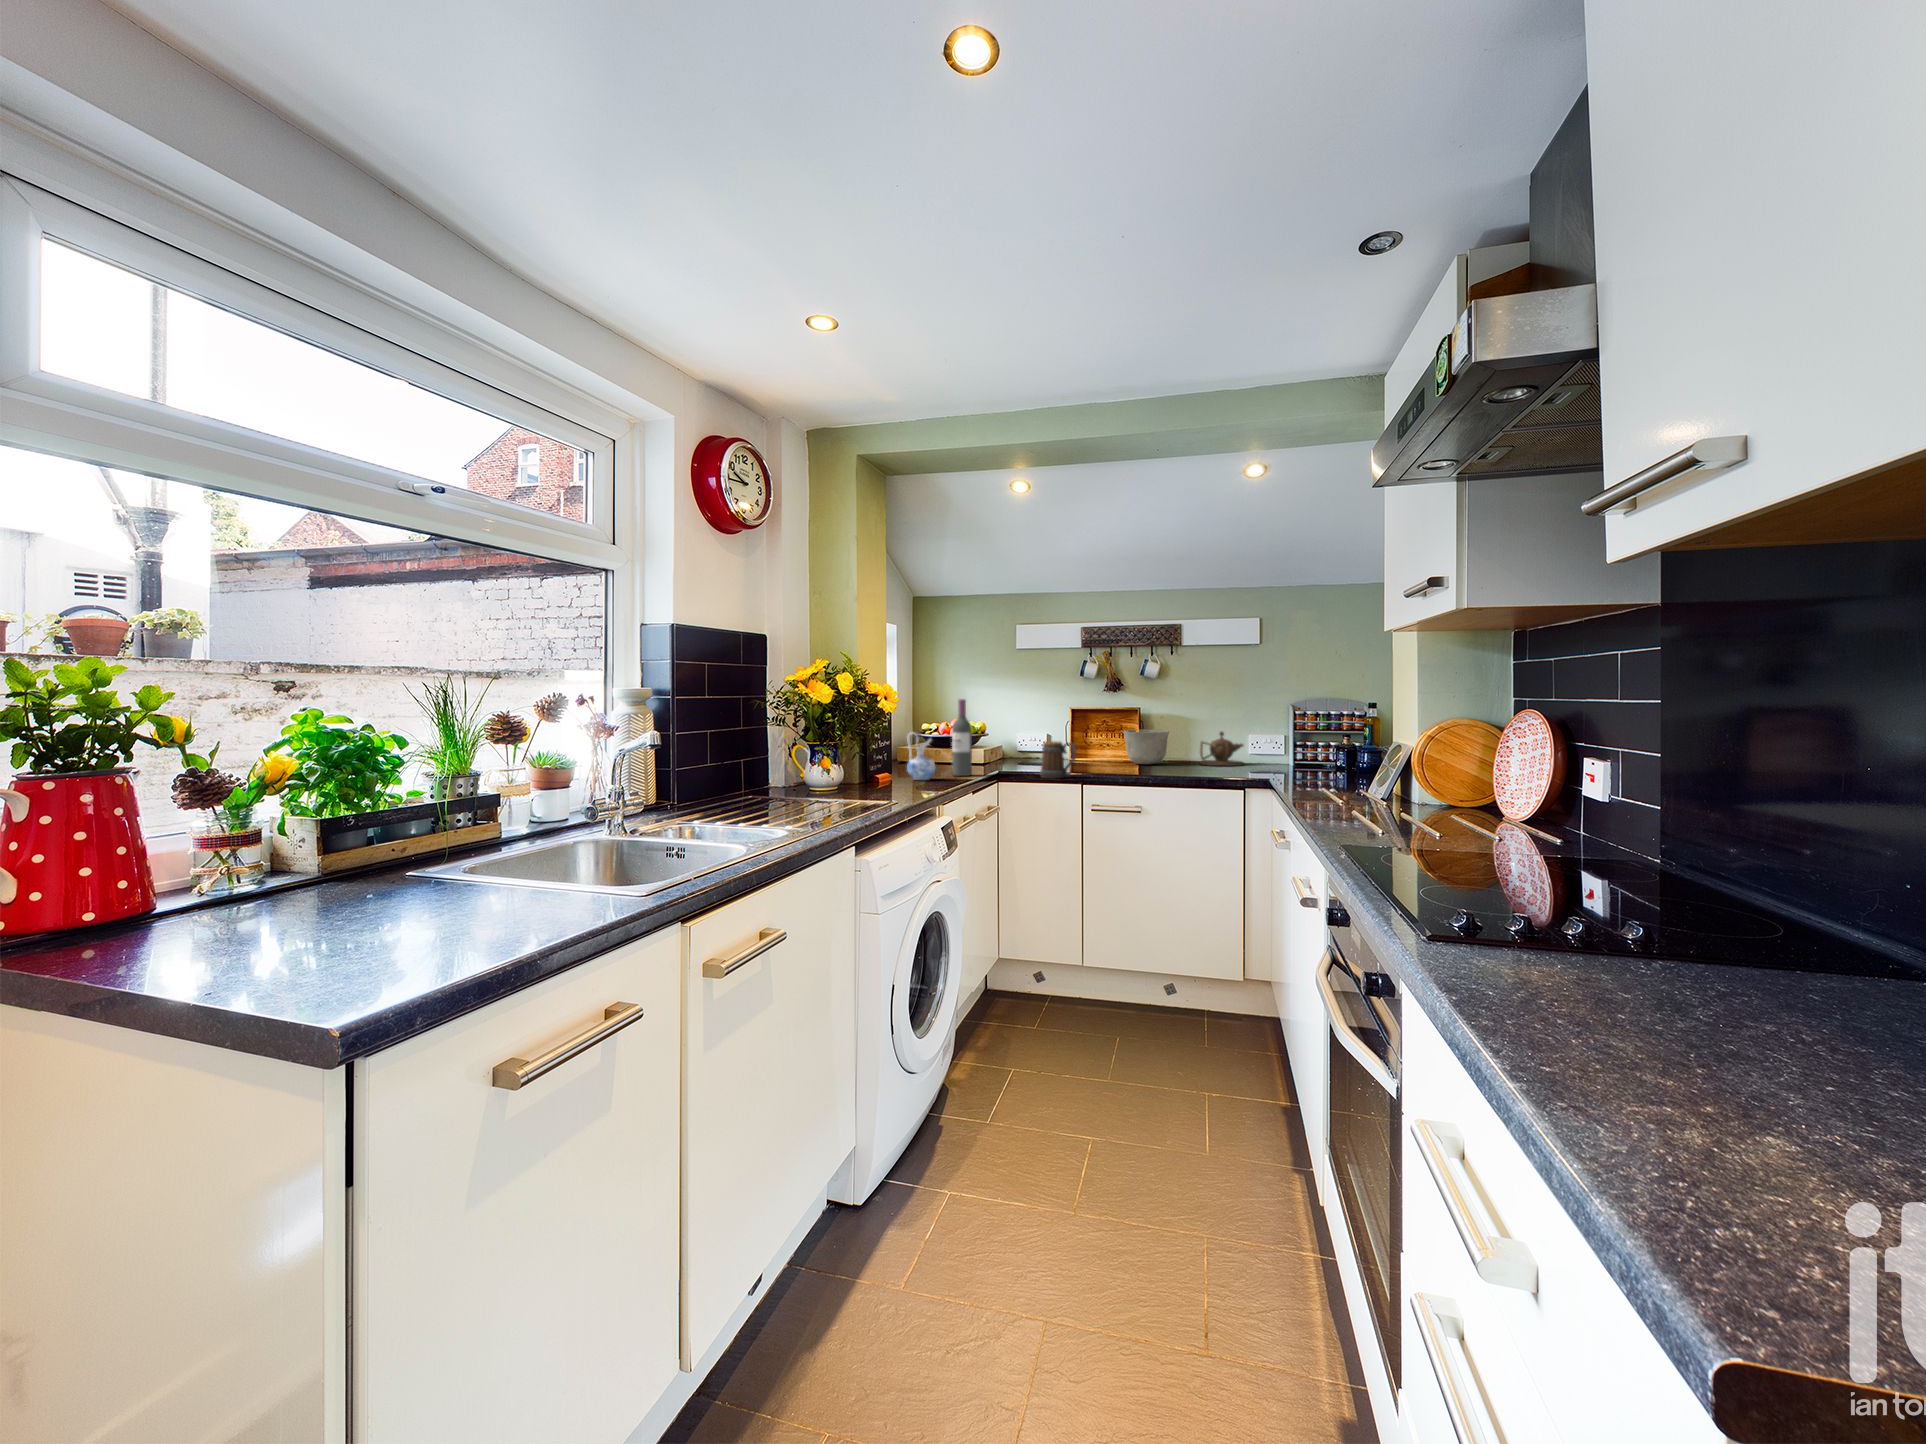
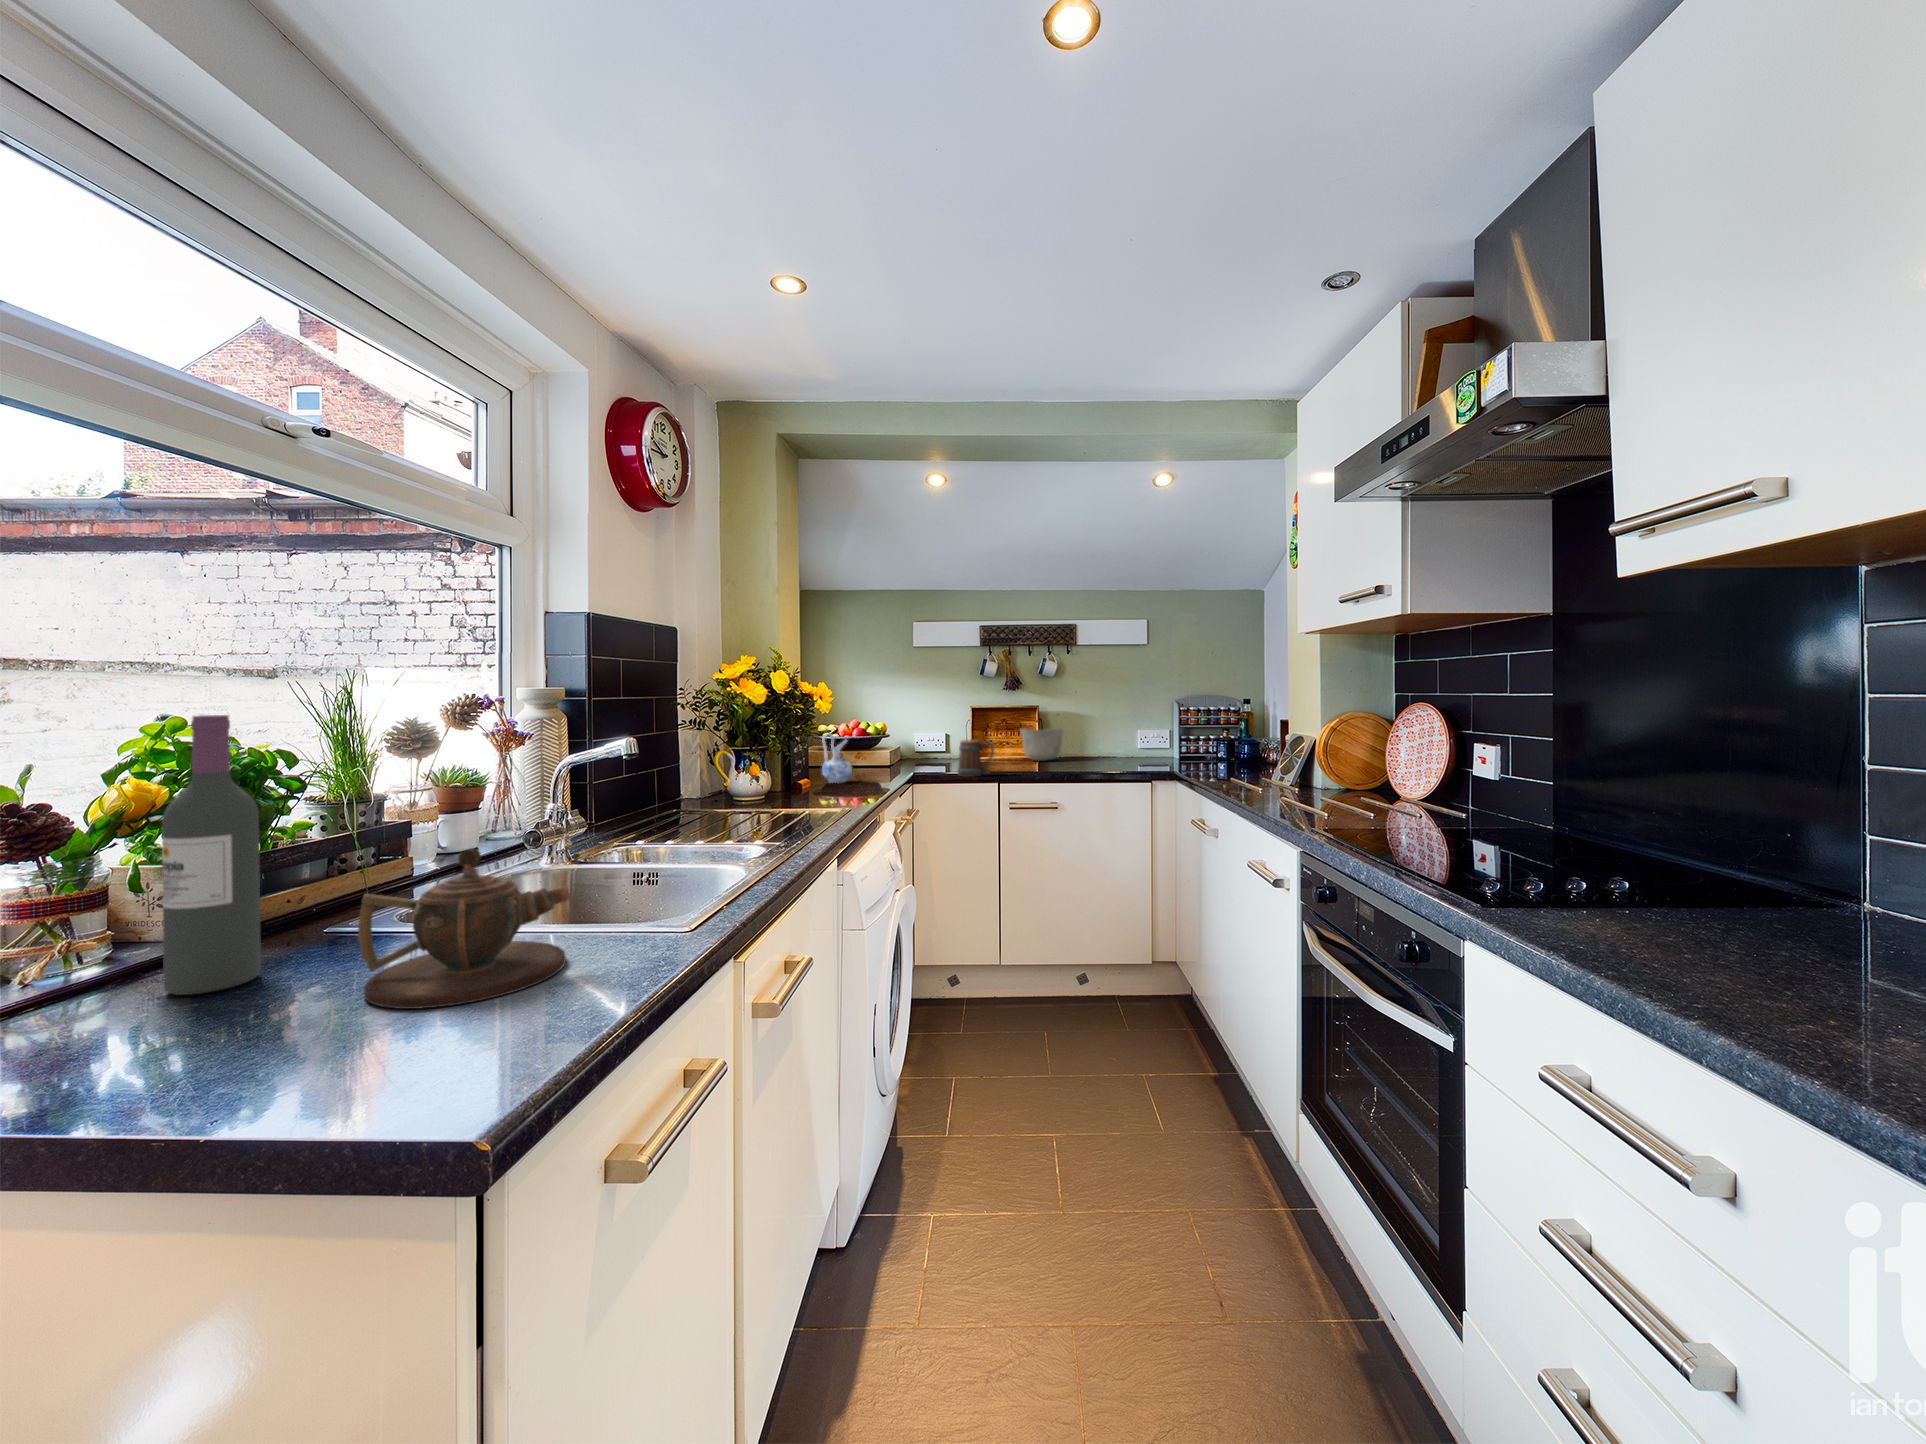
wine bottle: present [952,699,972,776] -> present [162,715,261,995]
teapot: present [1199,731,1244,766] -> present [358,848,570,1009]

